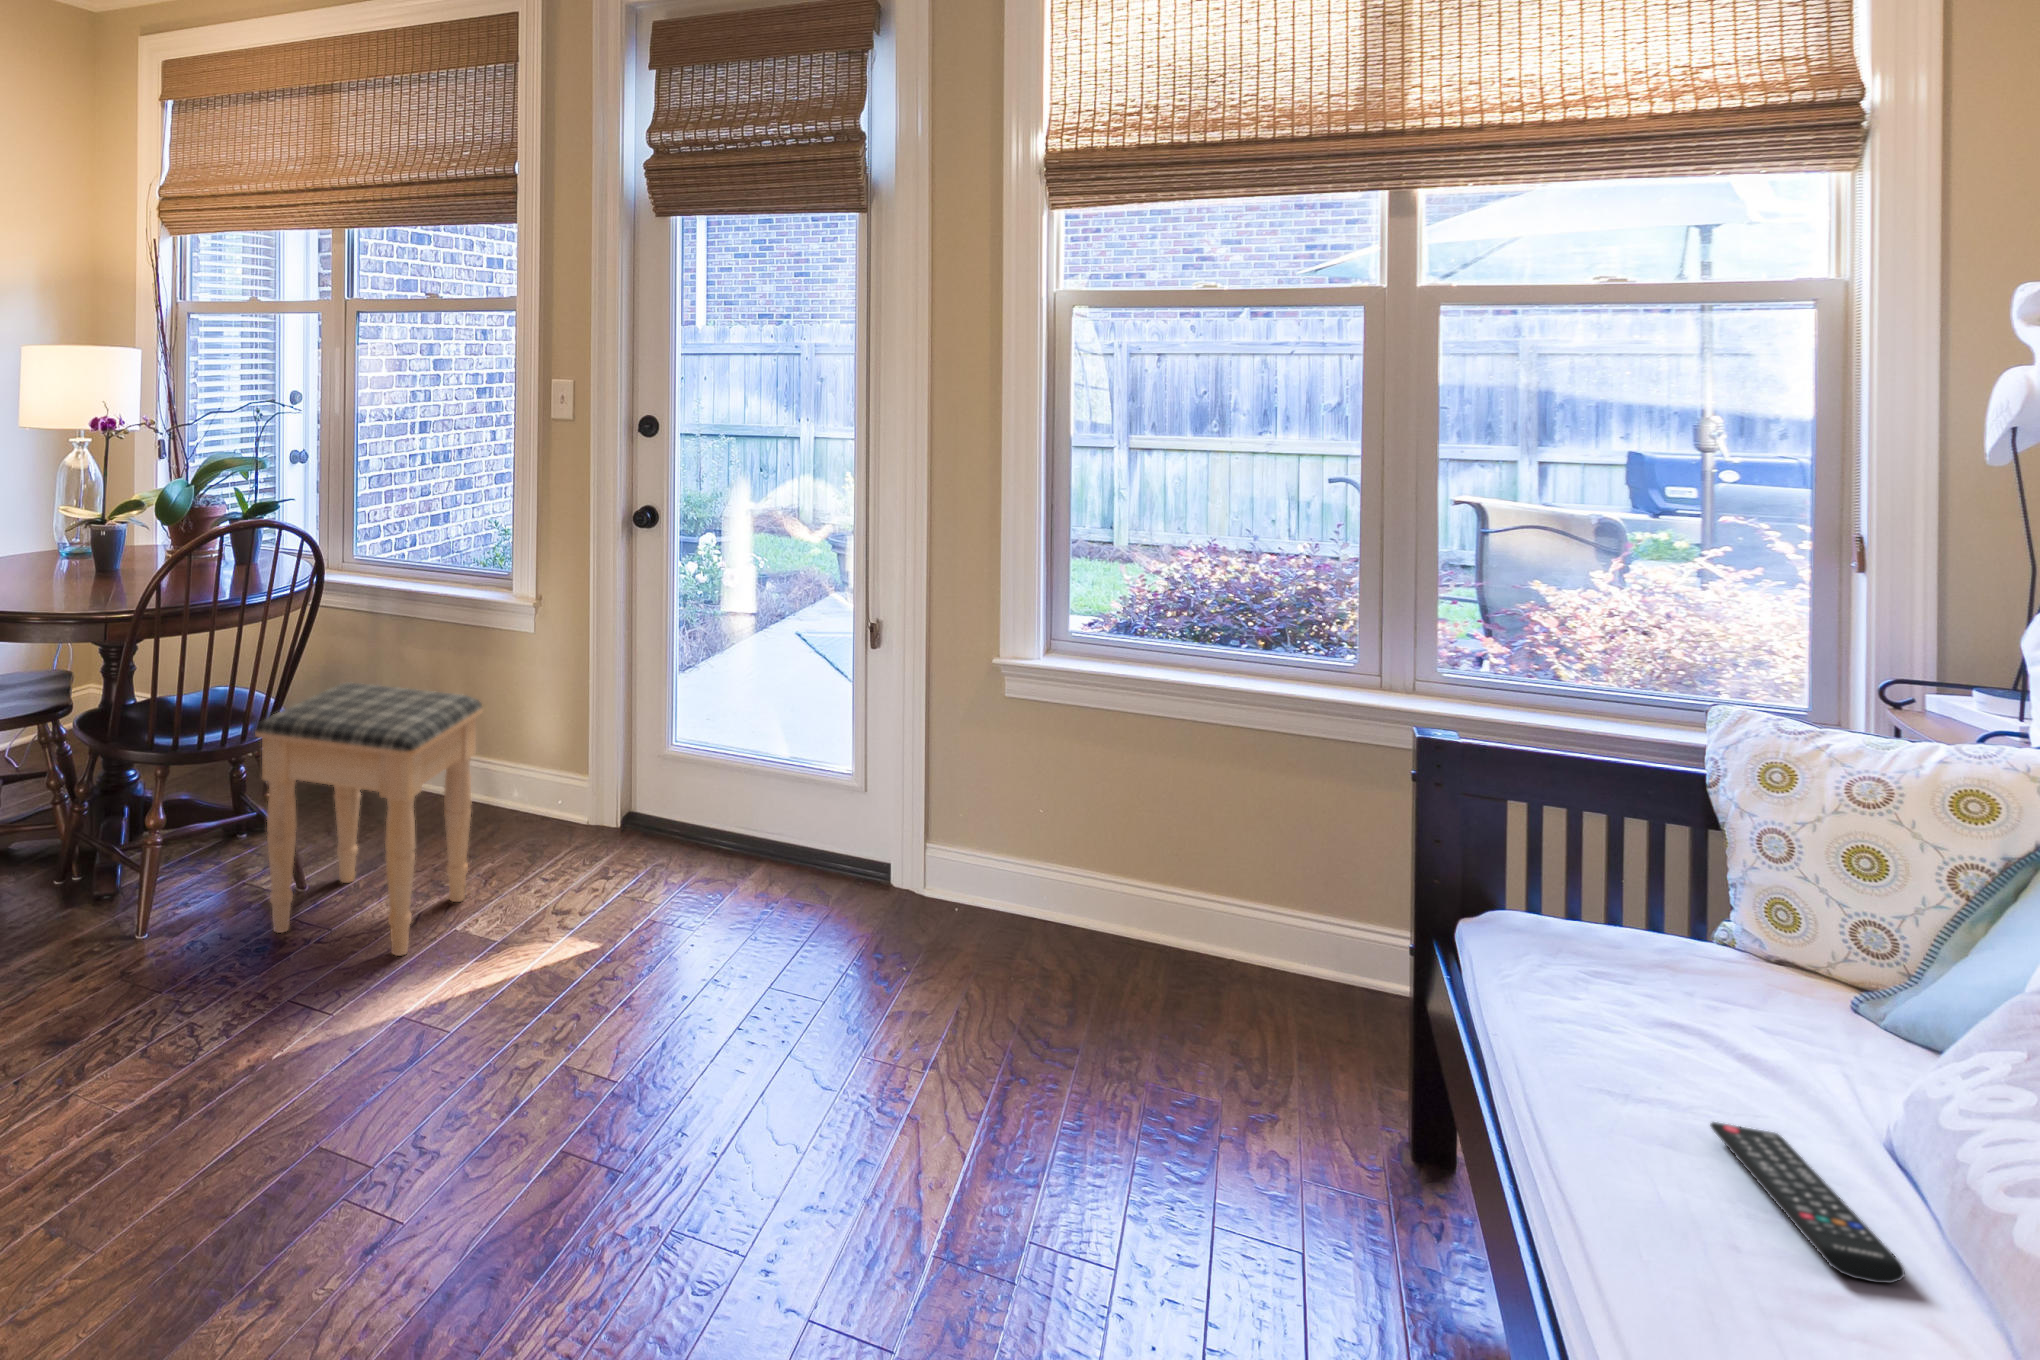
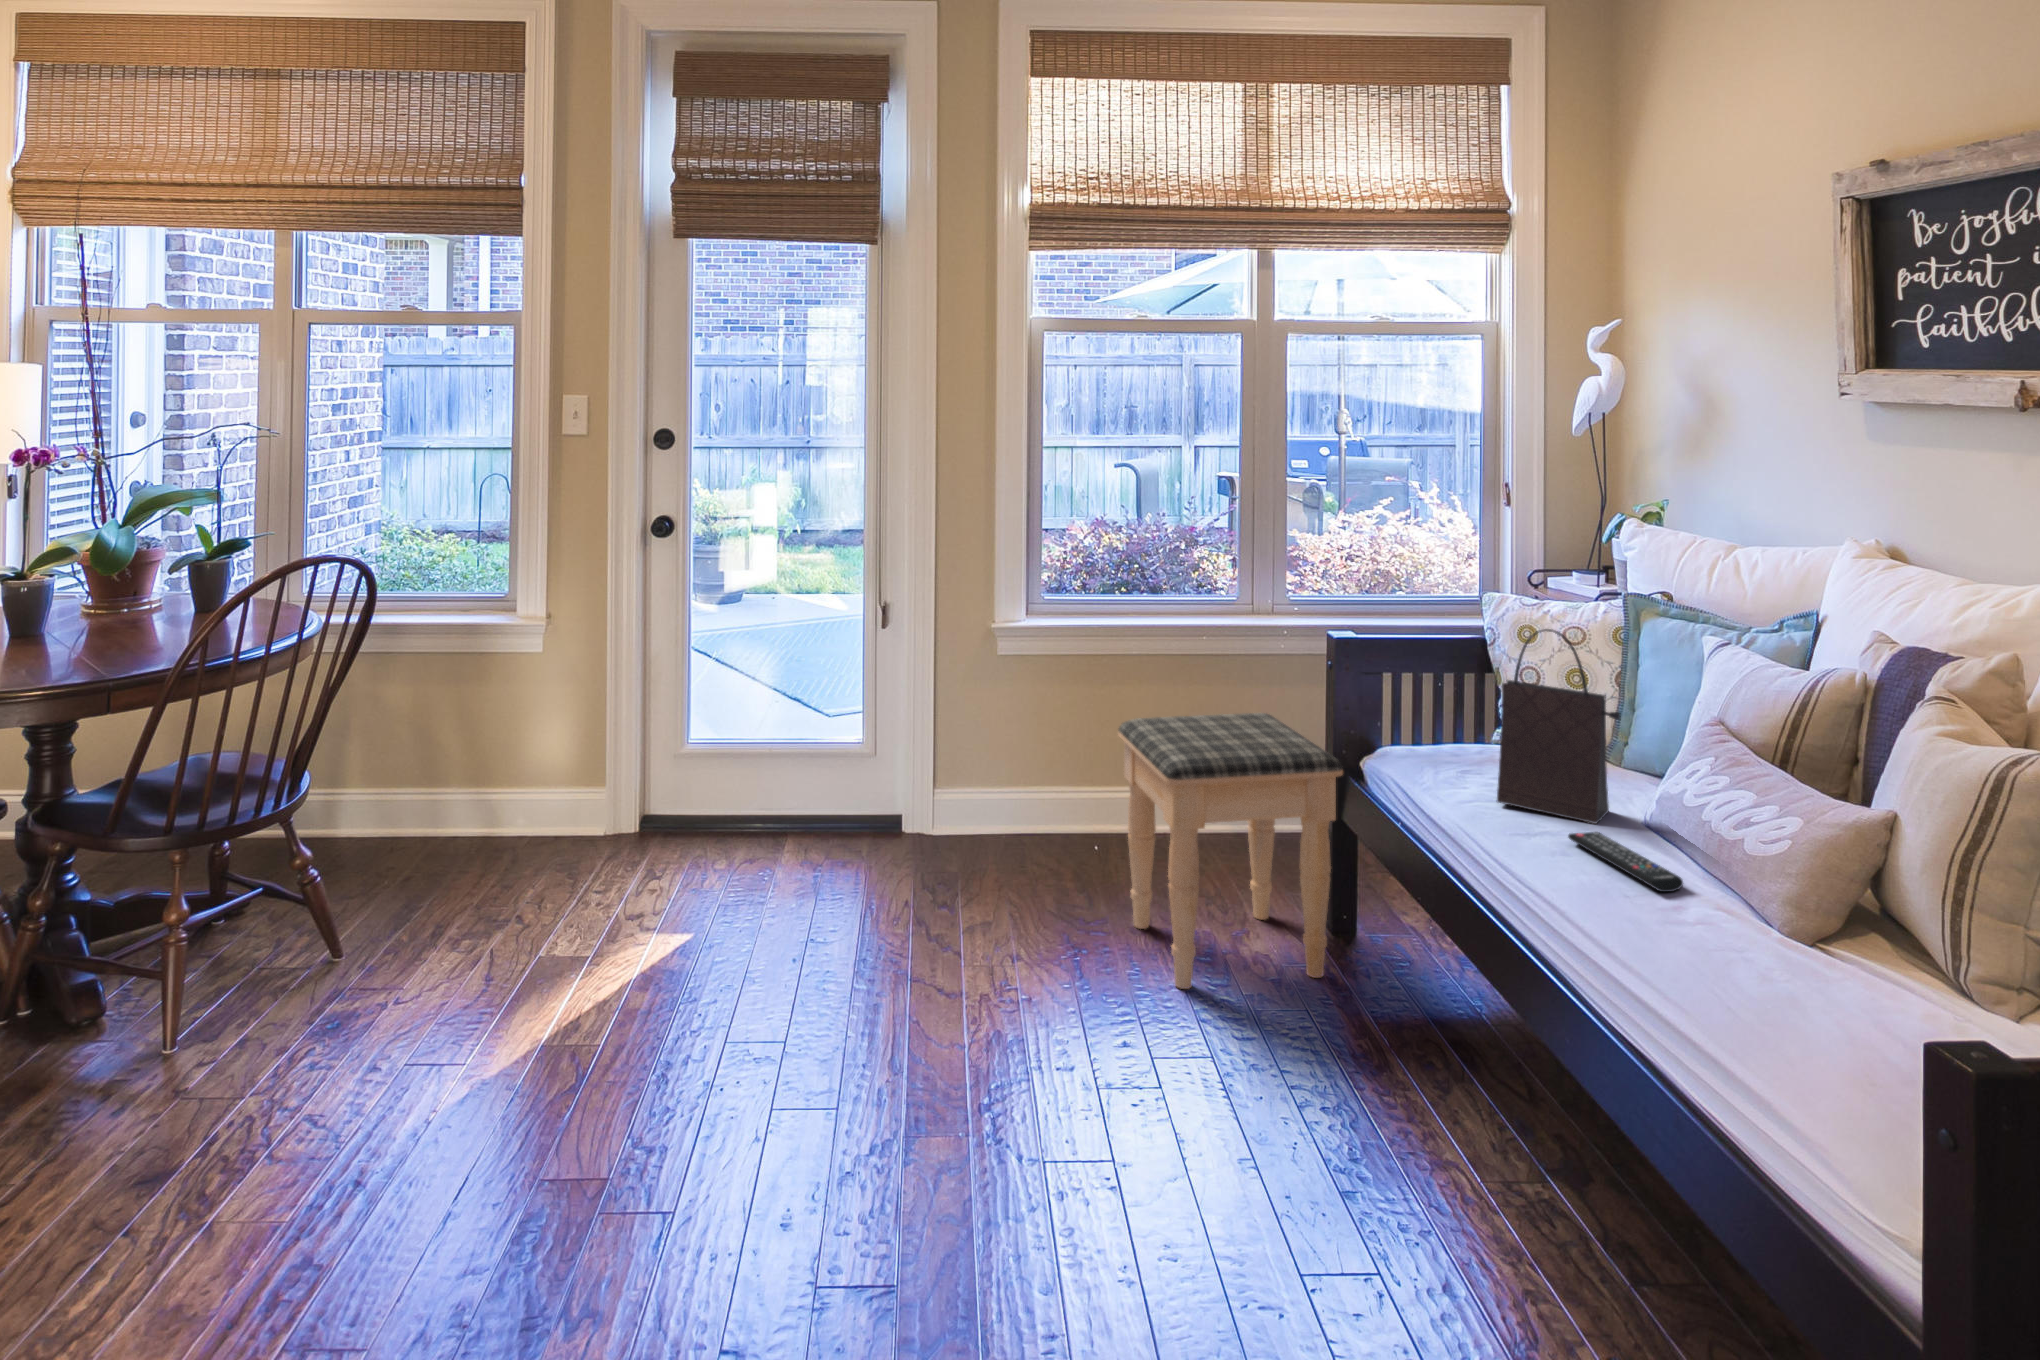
footstool: present [255,682,483,956] -> present [1118,713,1343,989]
handbag: none [1618,774,1865,1120] -> present [1497,629,1620,824]

